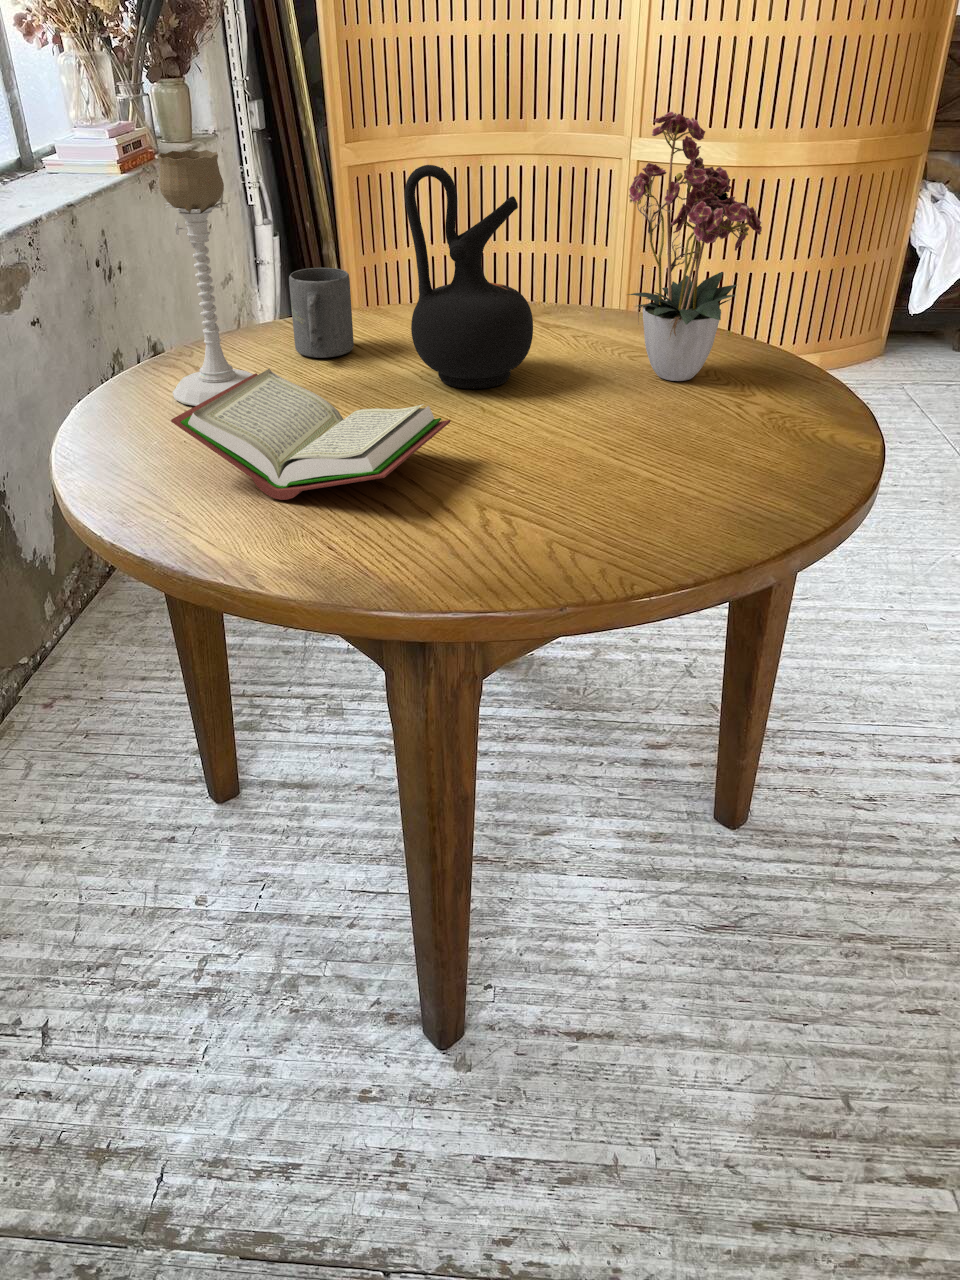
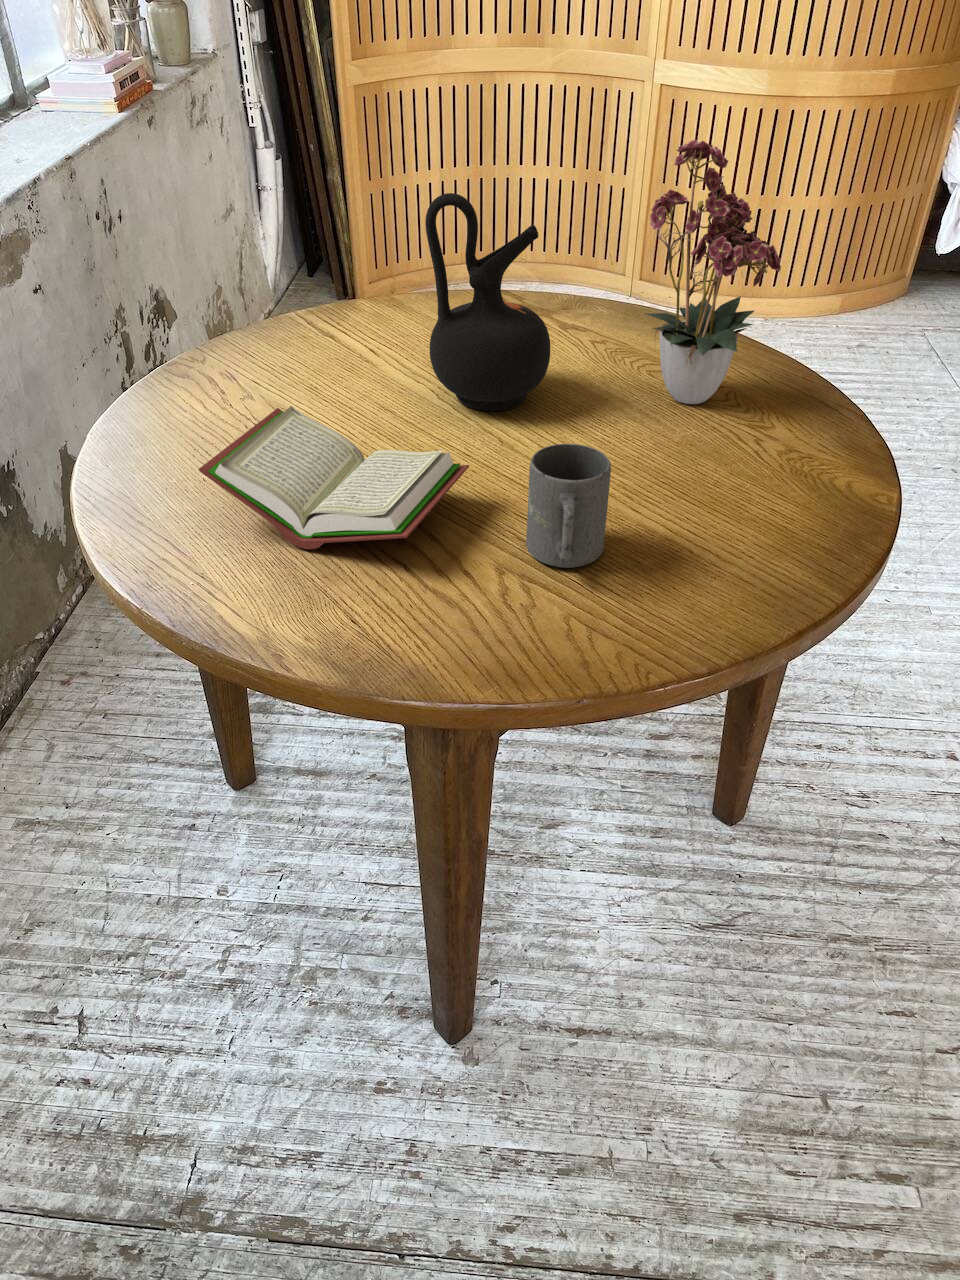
candle holder: present [157,150,253,406] -> none [179,176,285,430]
mug: present [289,268,354,358] -> present [526,444,611,568]

